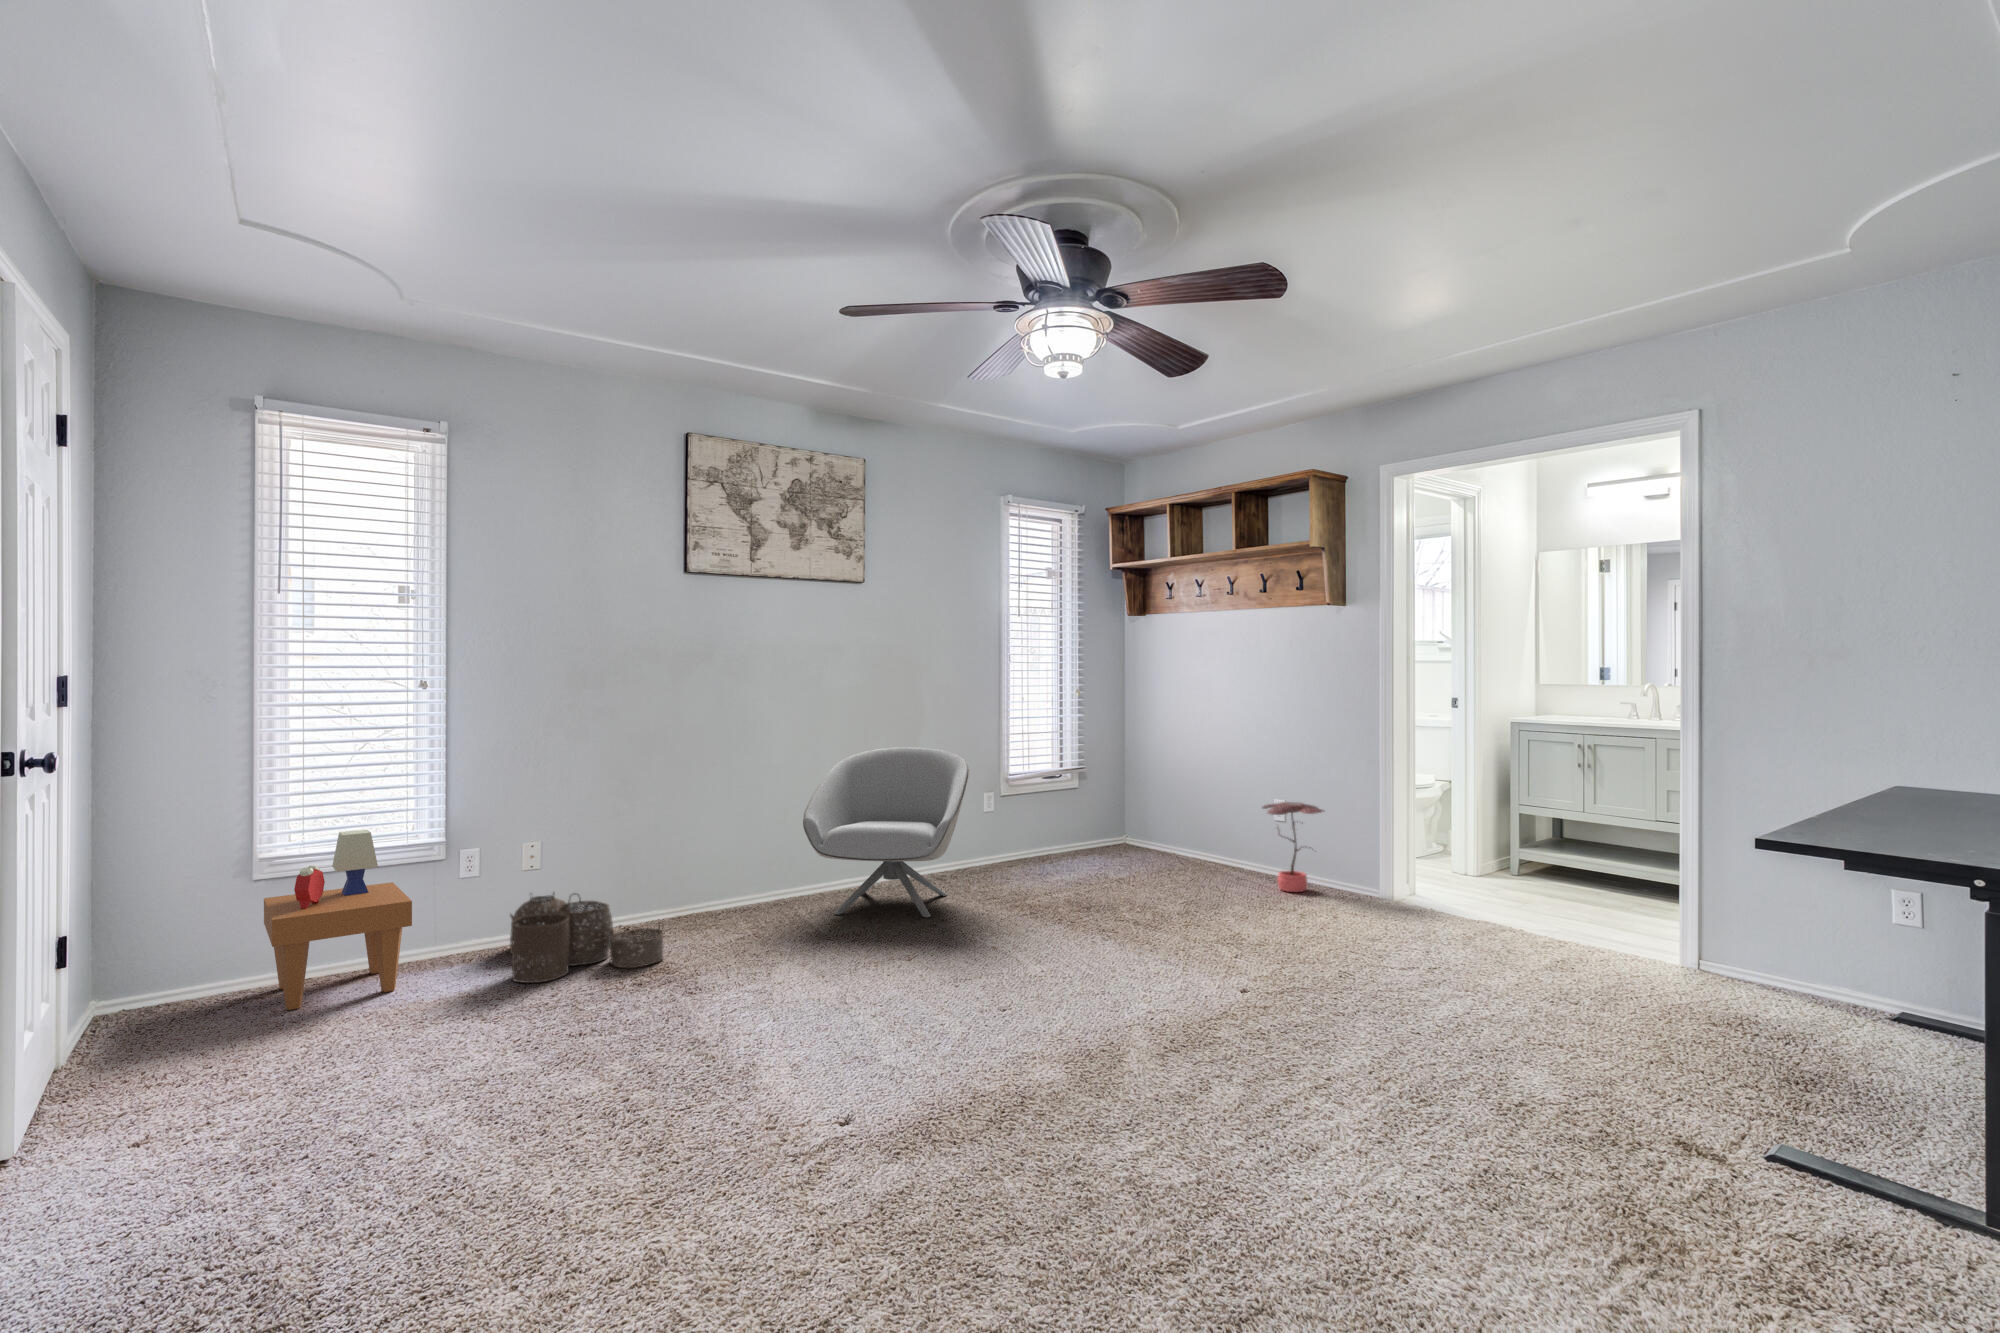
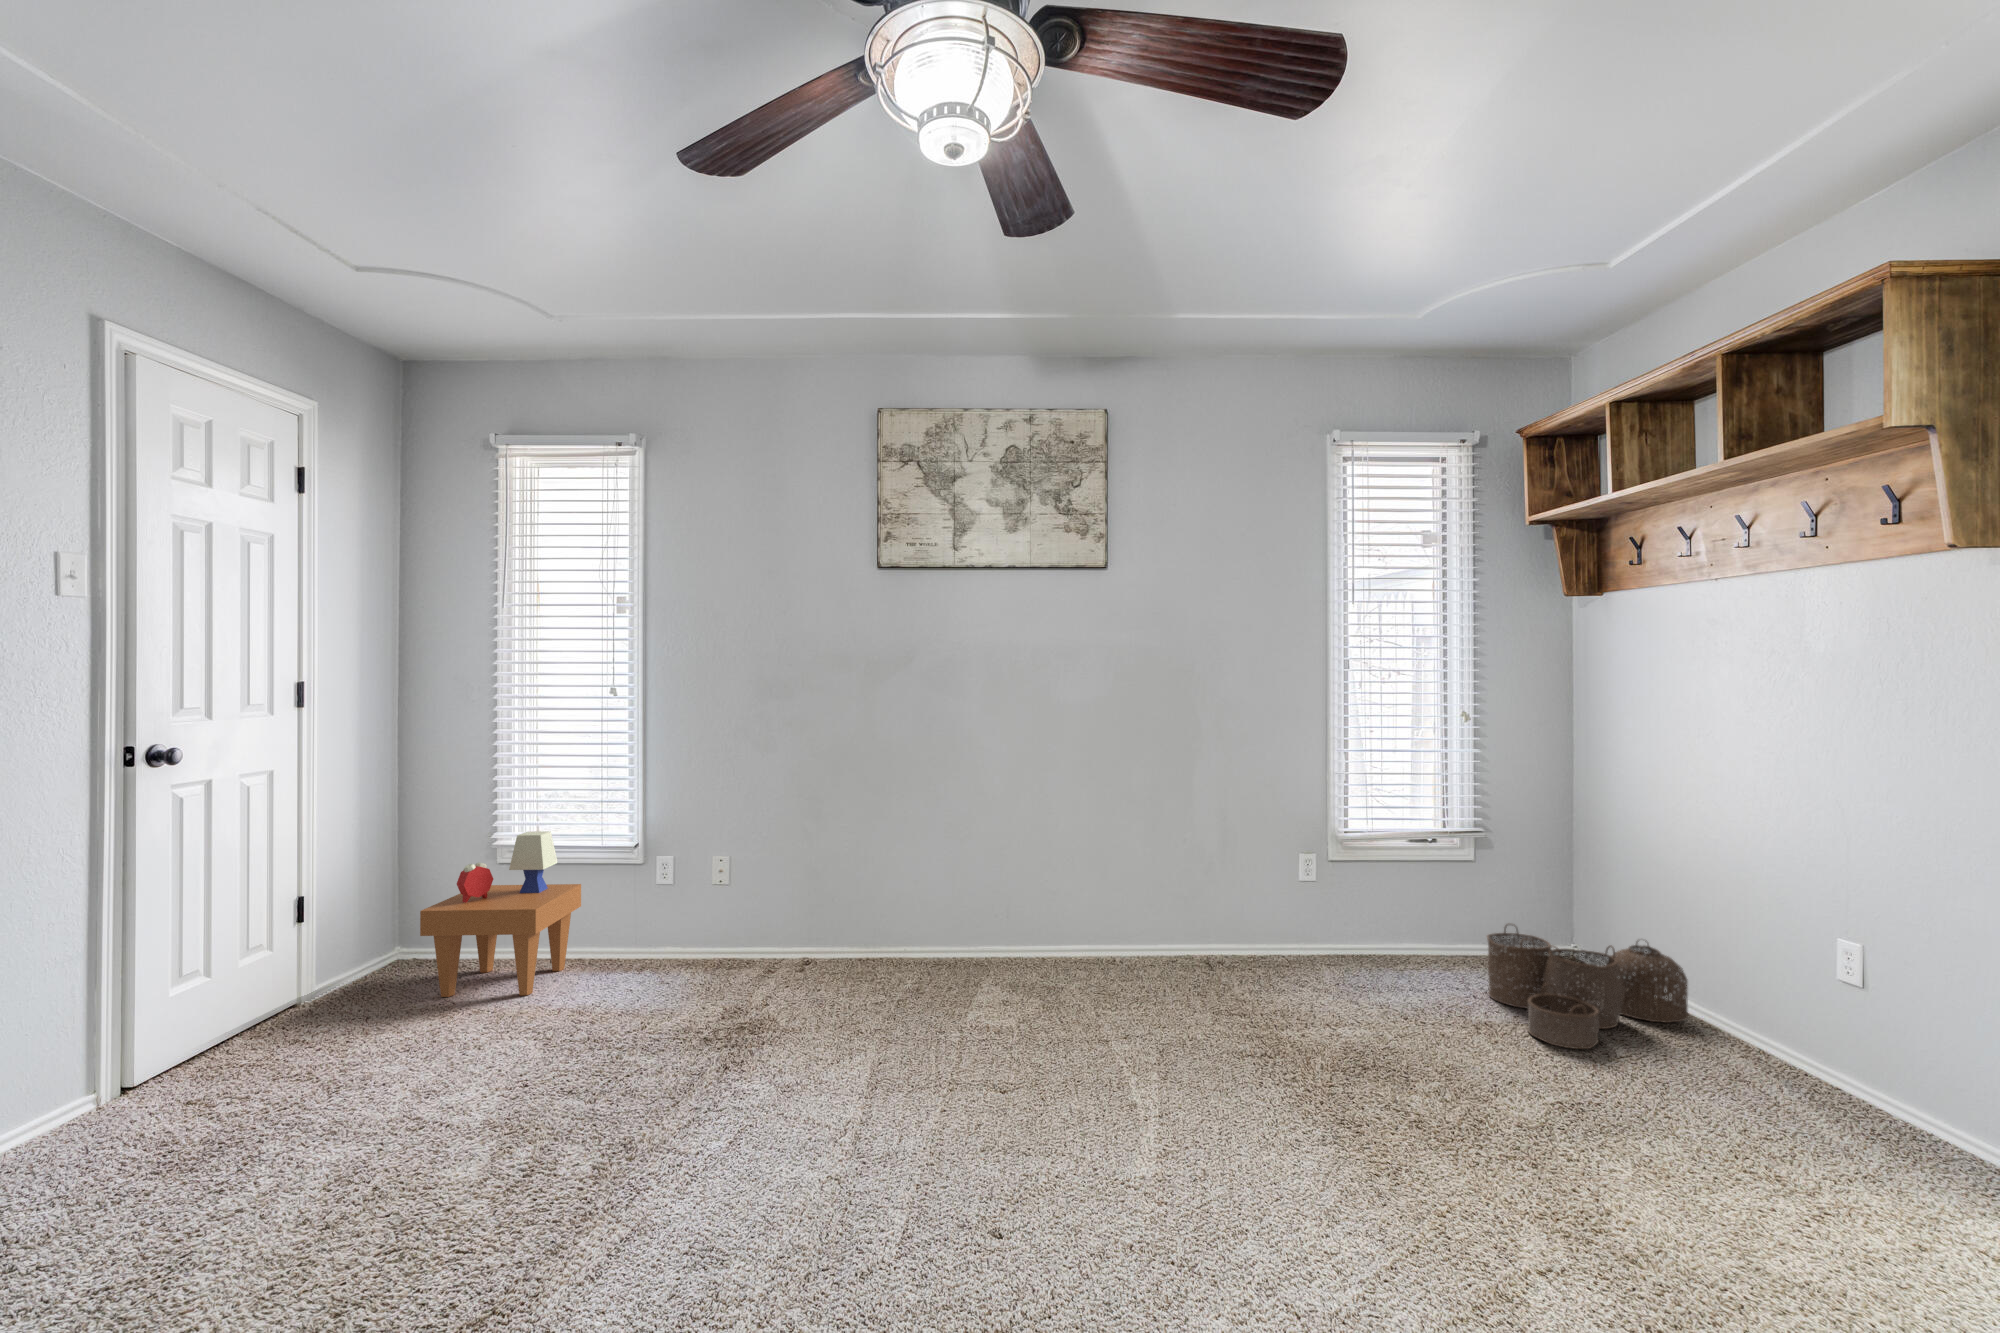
armchair: present [803,747,969,917] -> none [965,782,1212,1028]
potted plant: present [1262,802,1323,892] -> none [1770,946,1929,1142]
woven basket: present [510,893,664,983] -> present [1487,923,1688,1049]

